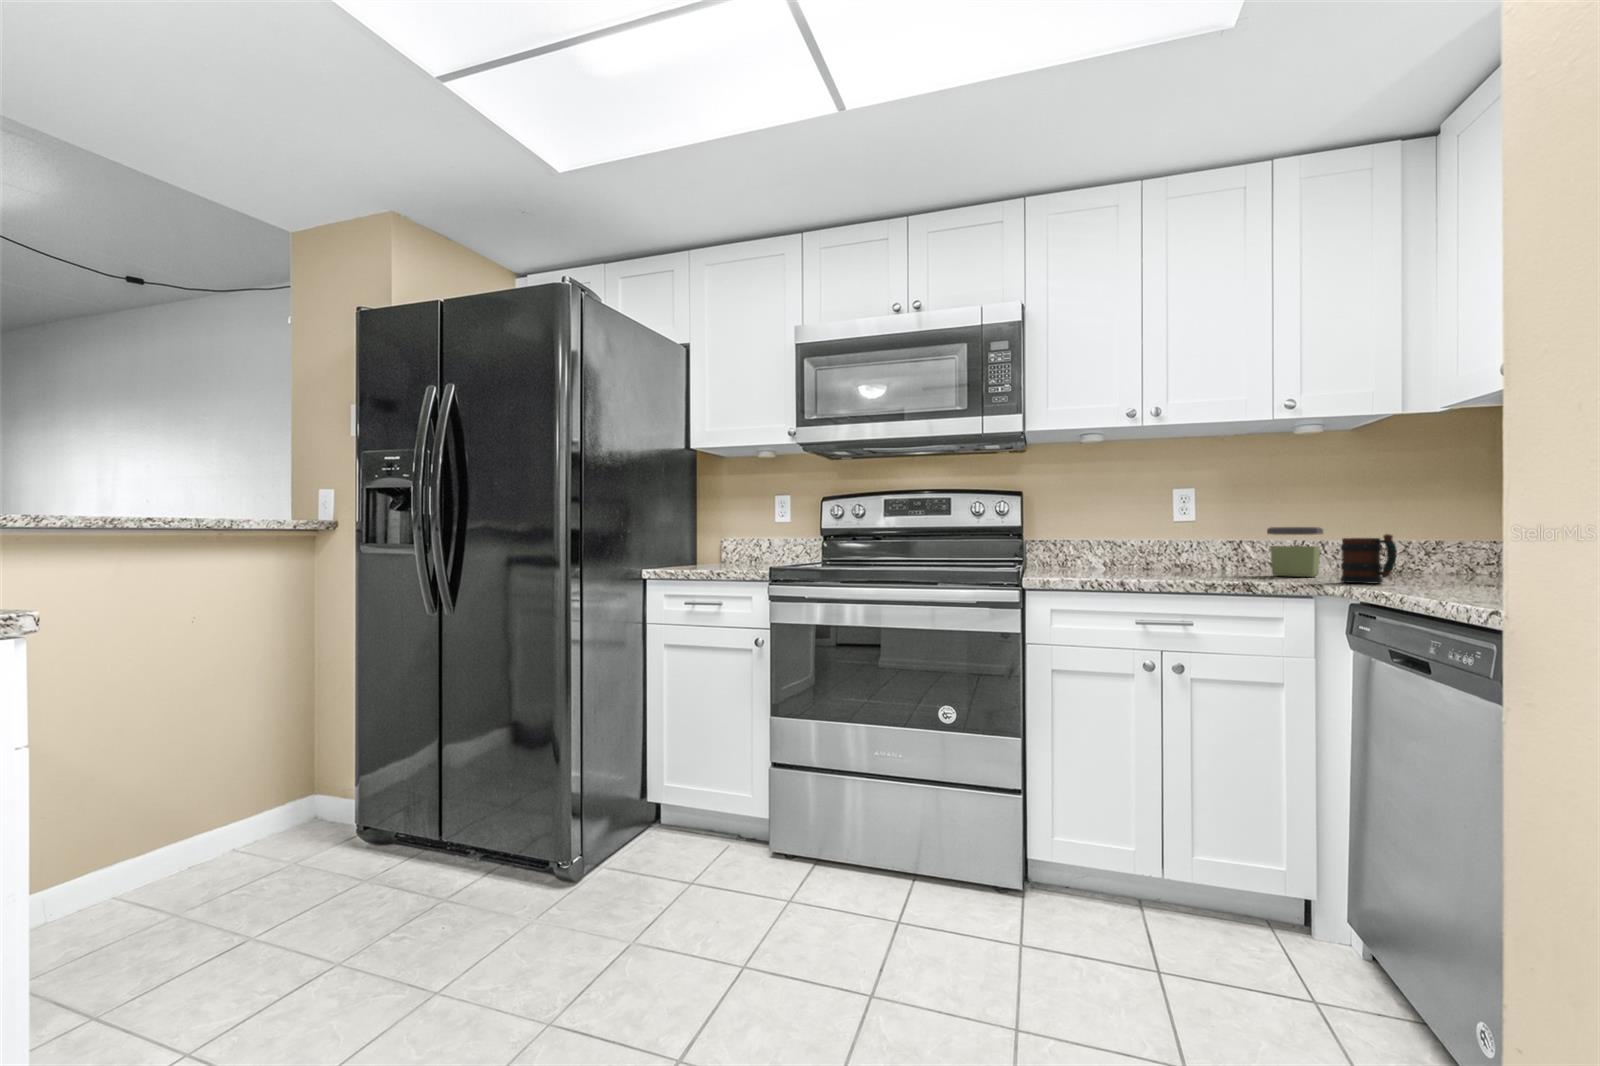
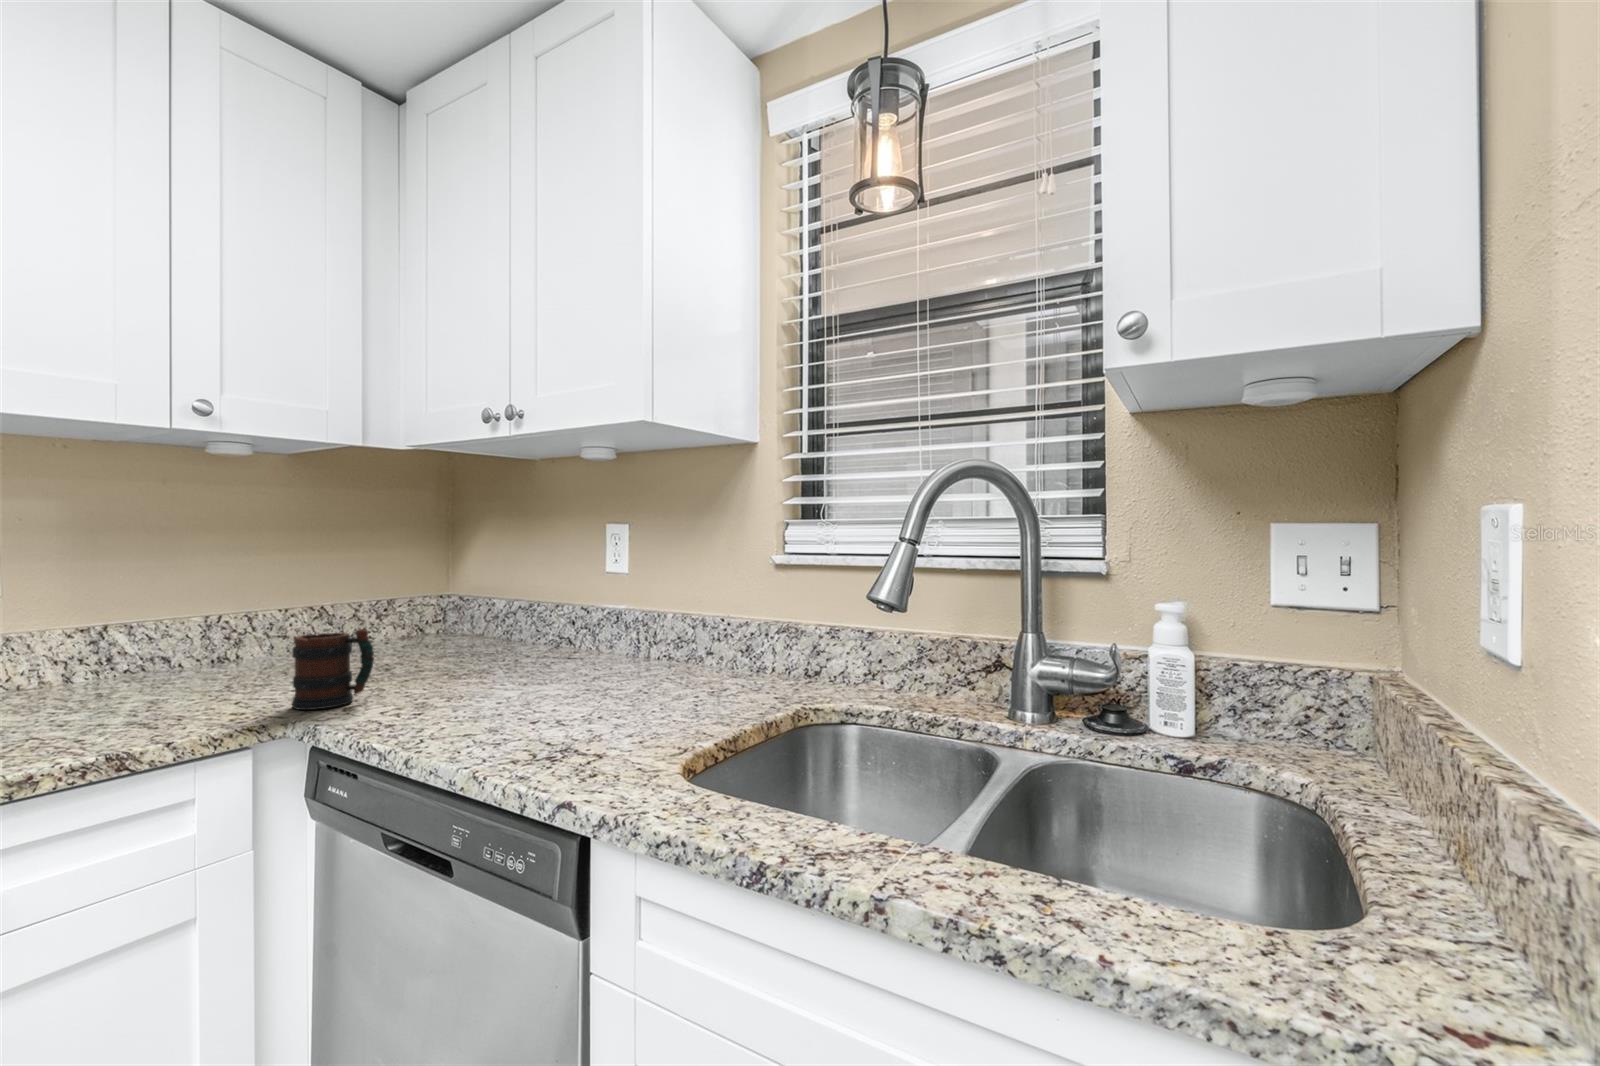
jar: present [1267,527,1323,577] -> none [159,607,256,694]

